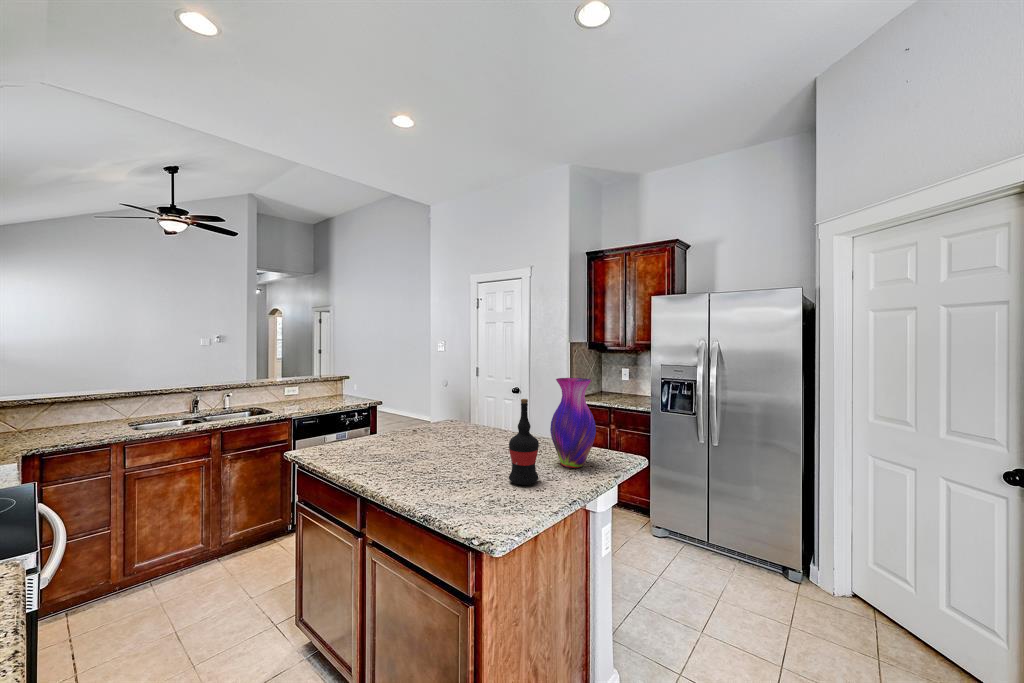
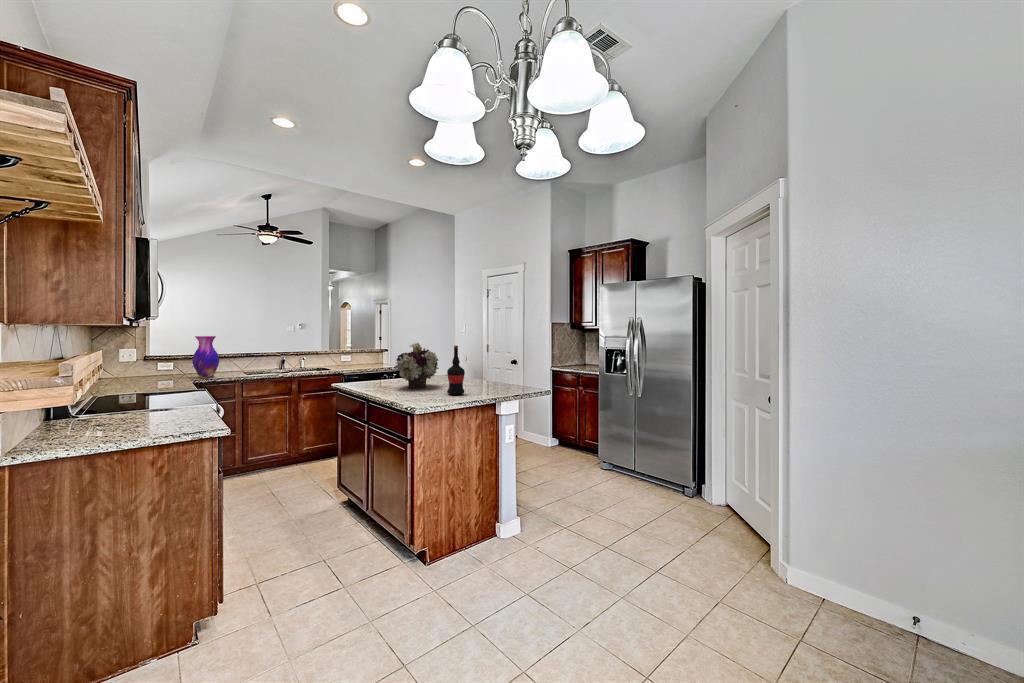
vase: present [550,378,596,468] -> present [192,336,219,378]
flower arrangement: none [407,388,475,467] -> present [394,343,439,389]

